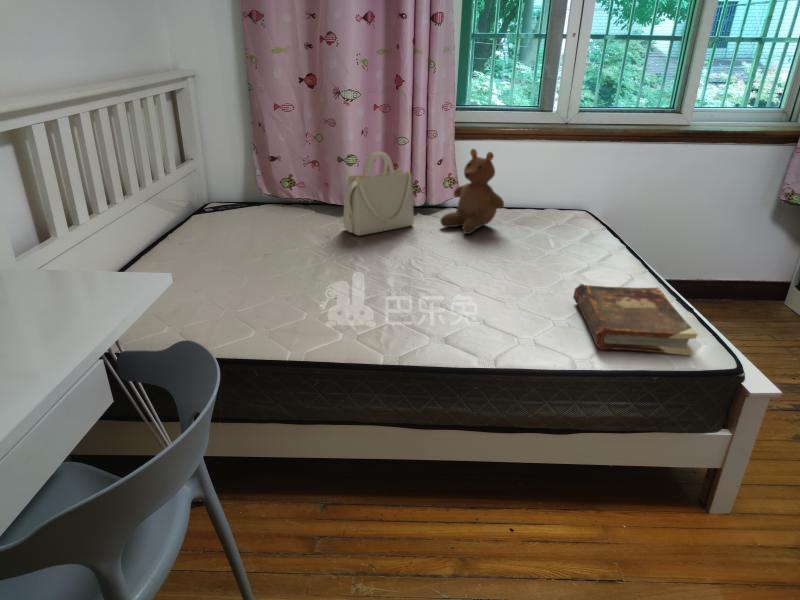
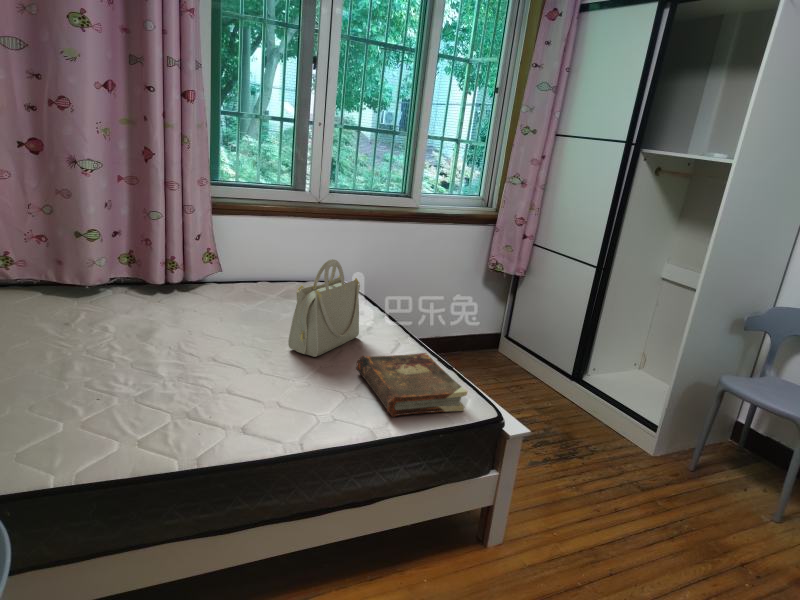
teddy bear: present [441,149,504,234] -> none [204,225,271,312]
handbag: present [343,151,414,235] -> present [288,259,360,357]

